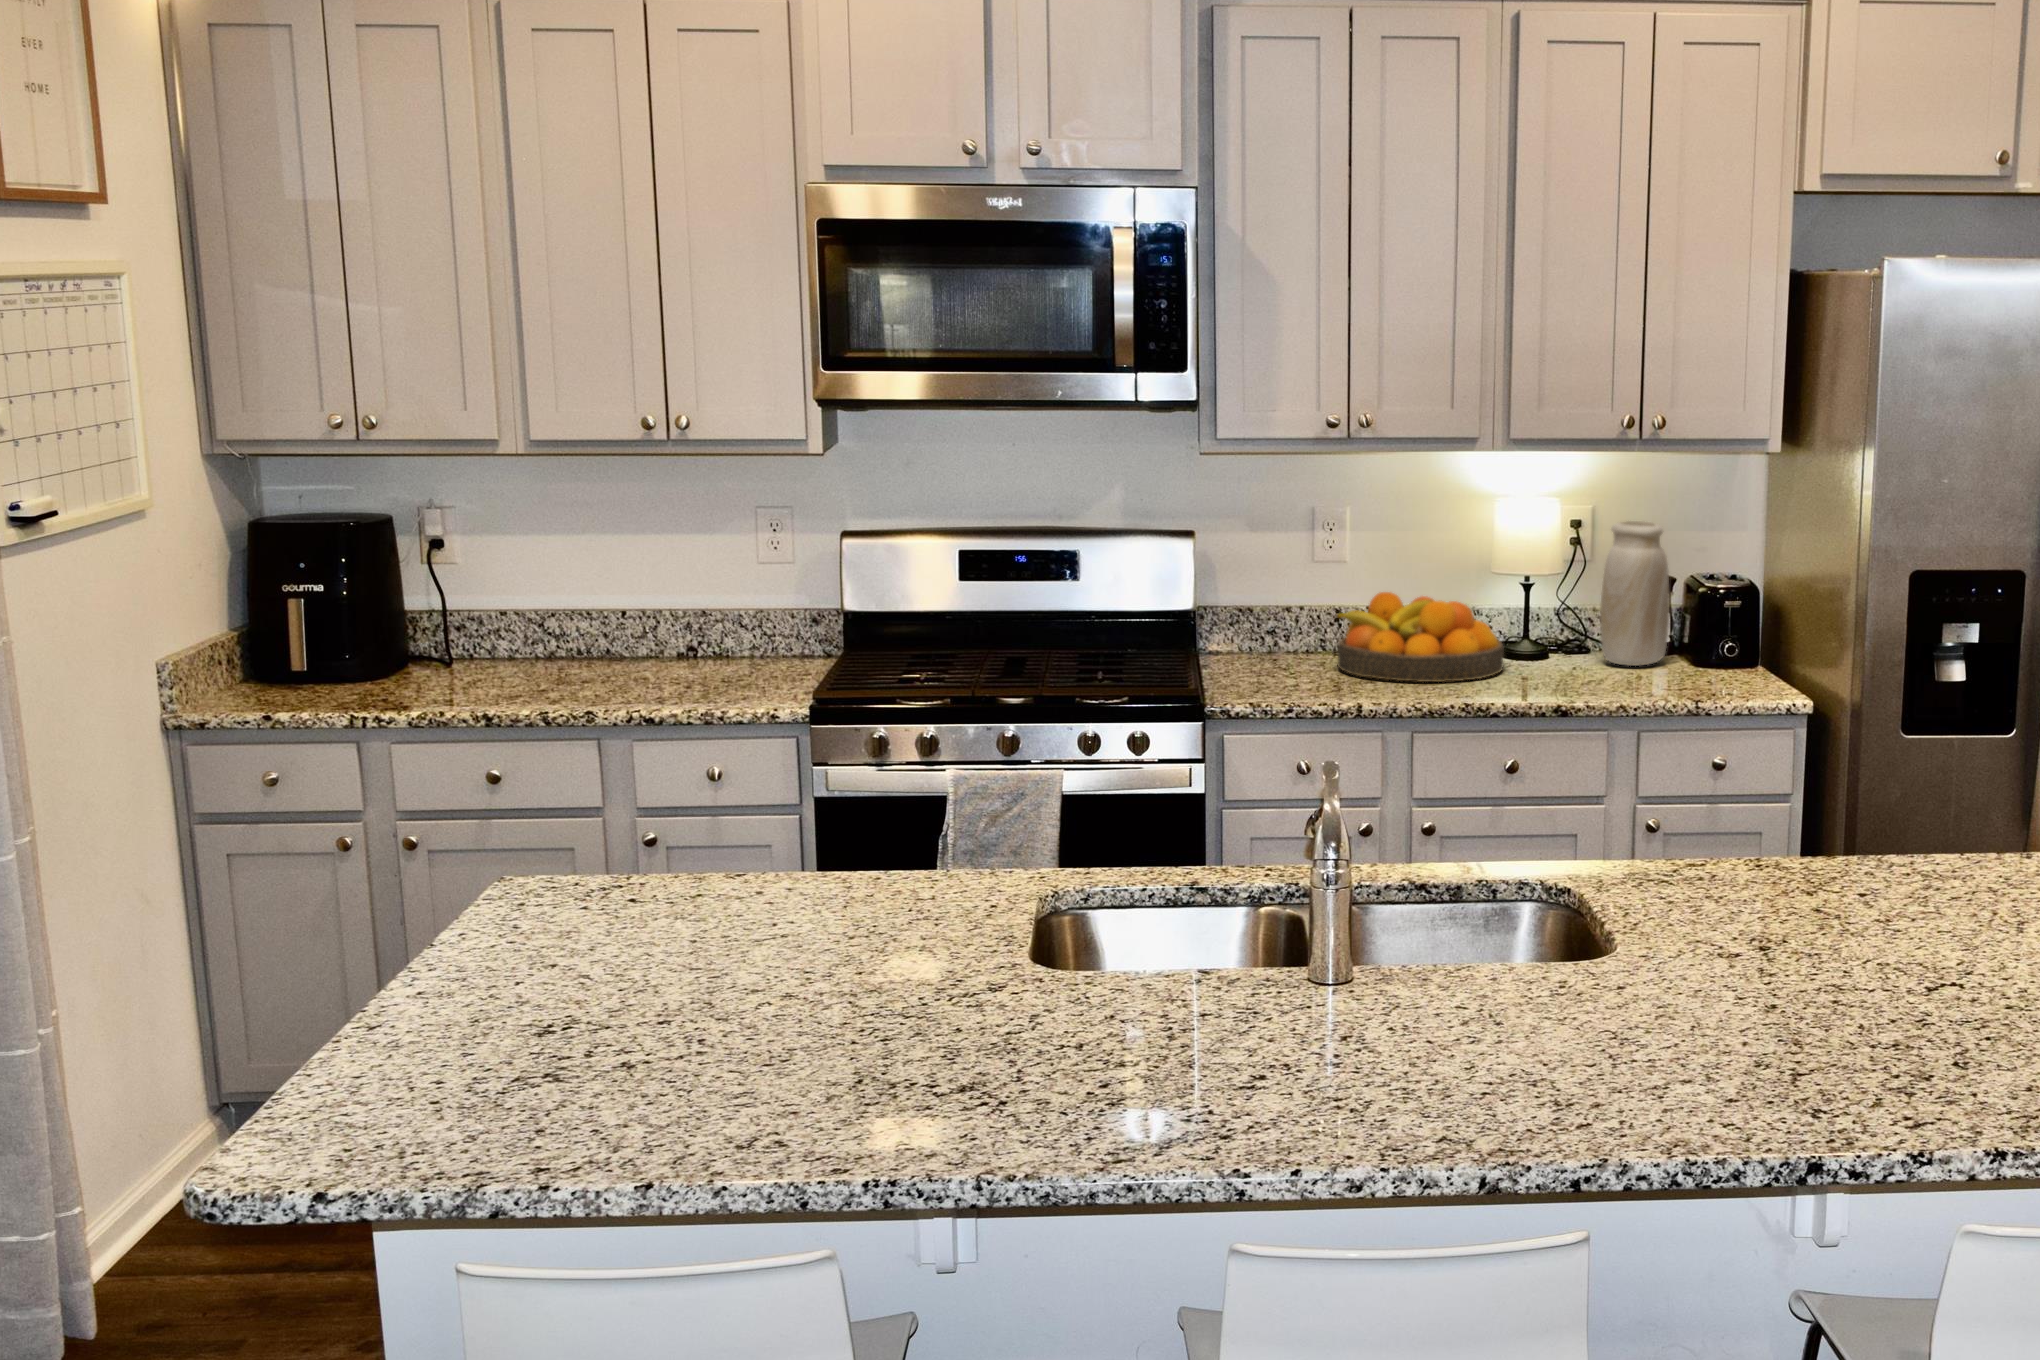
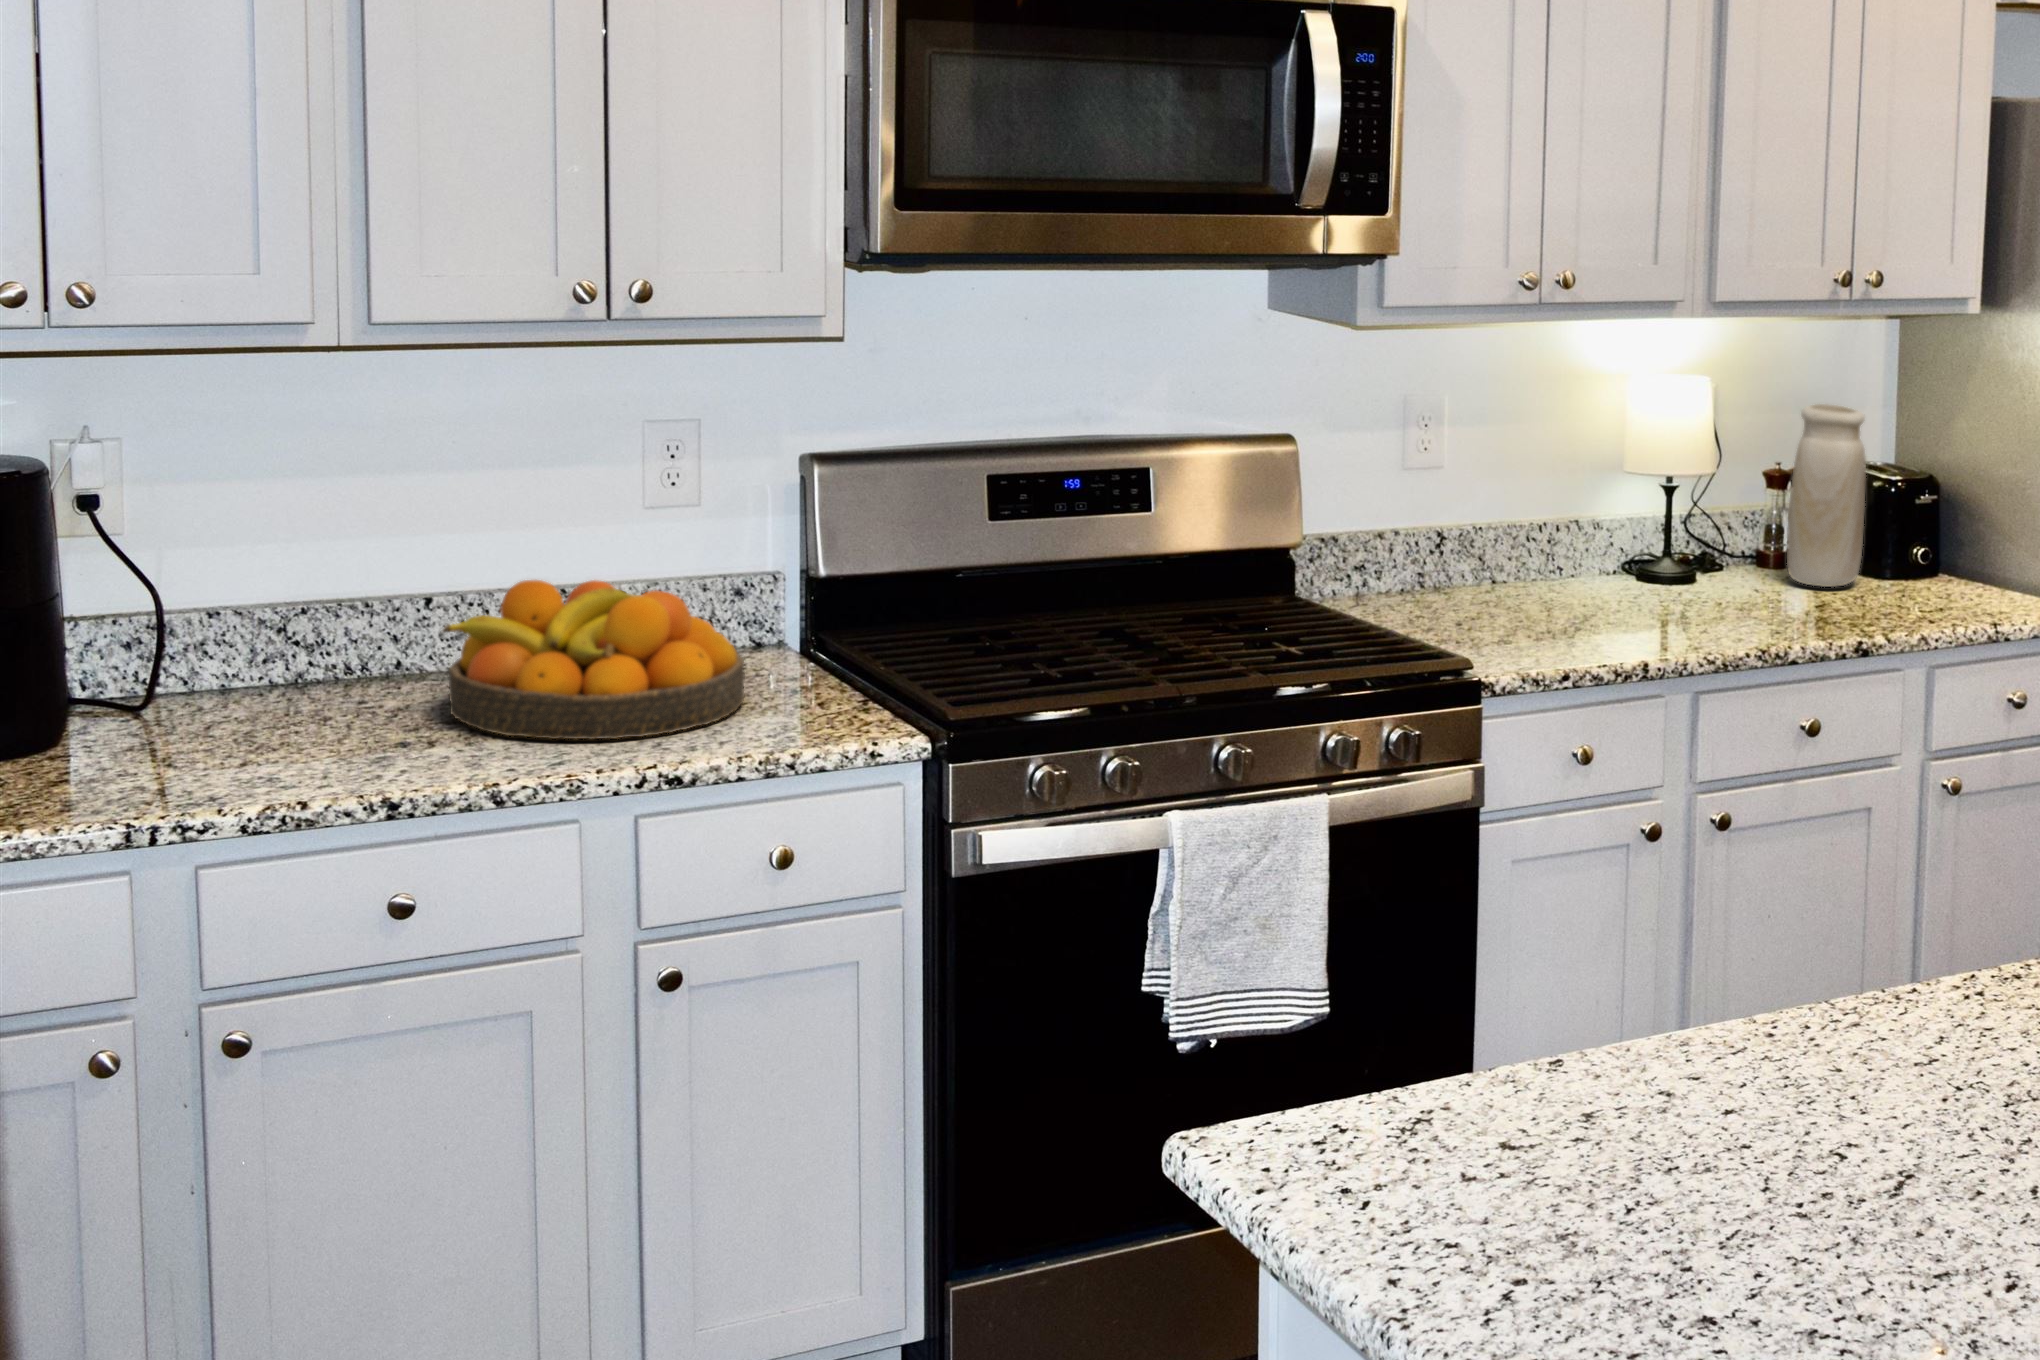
fruit bowl: present [1335,592,1504,682] -> present [443,580,745,739]

